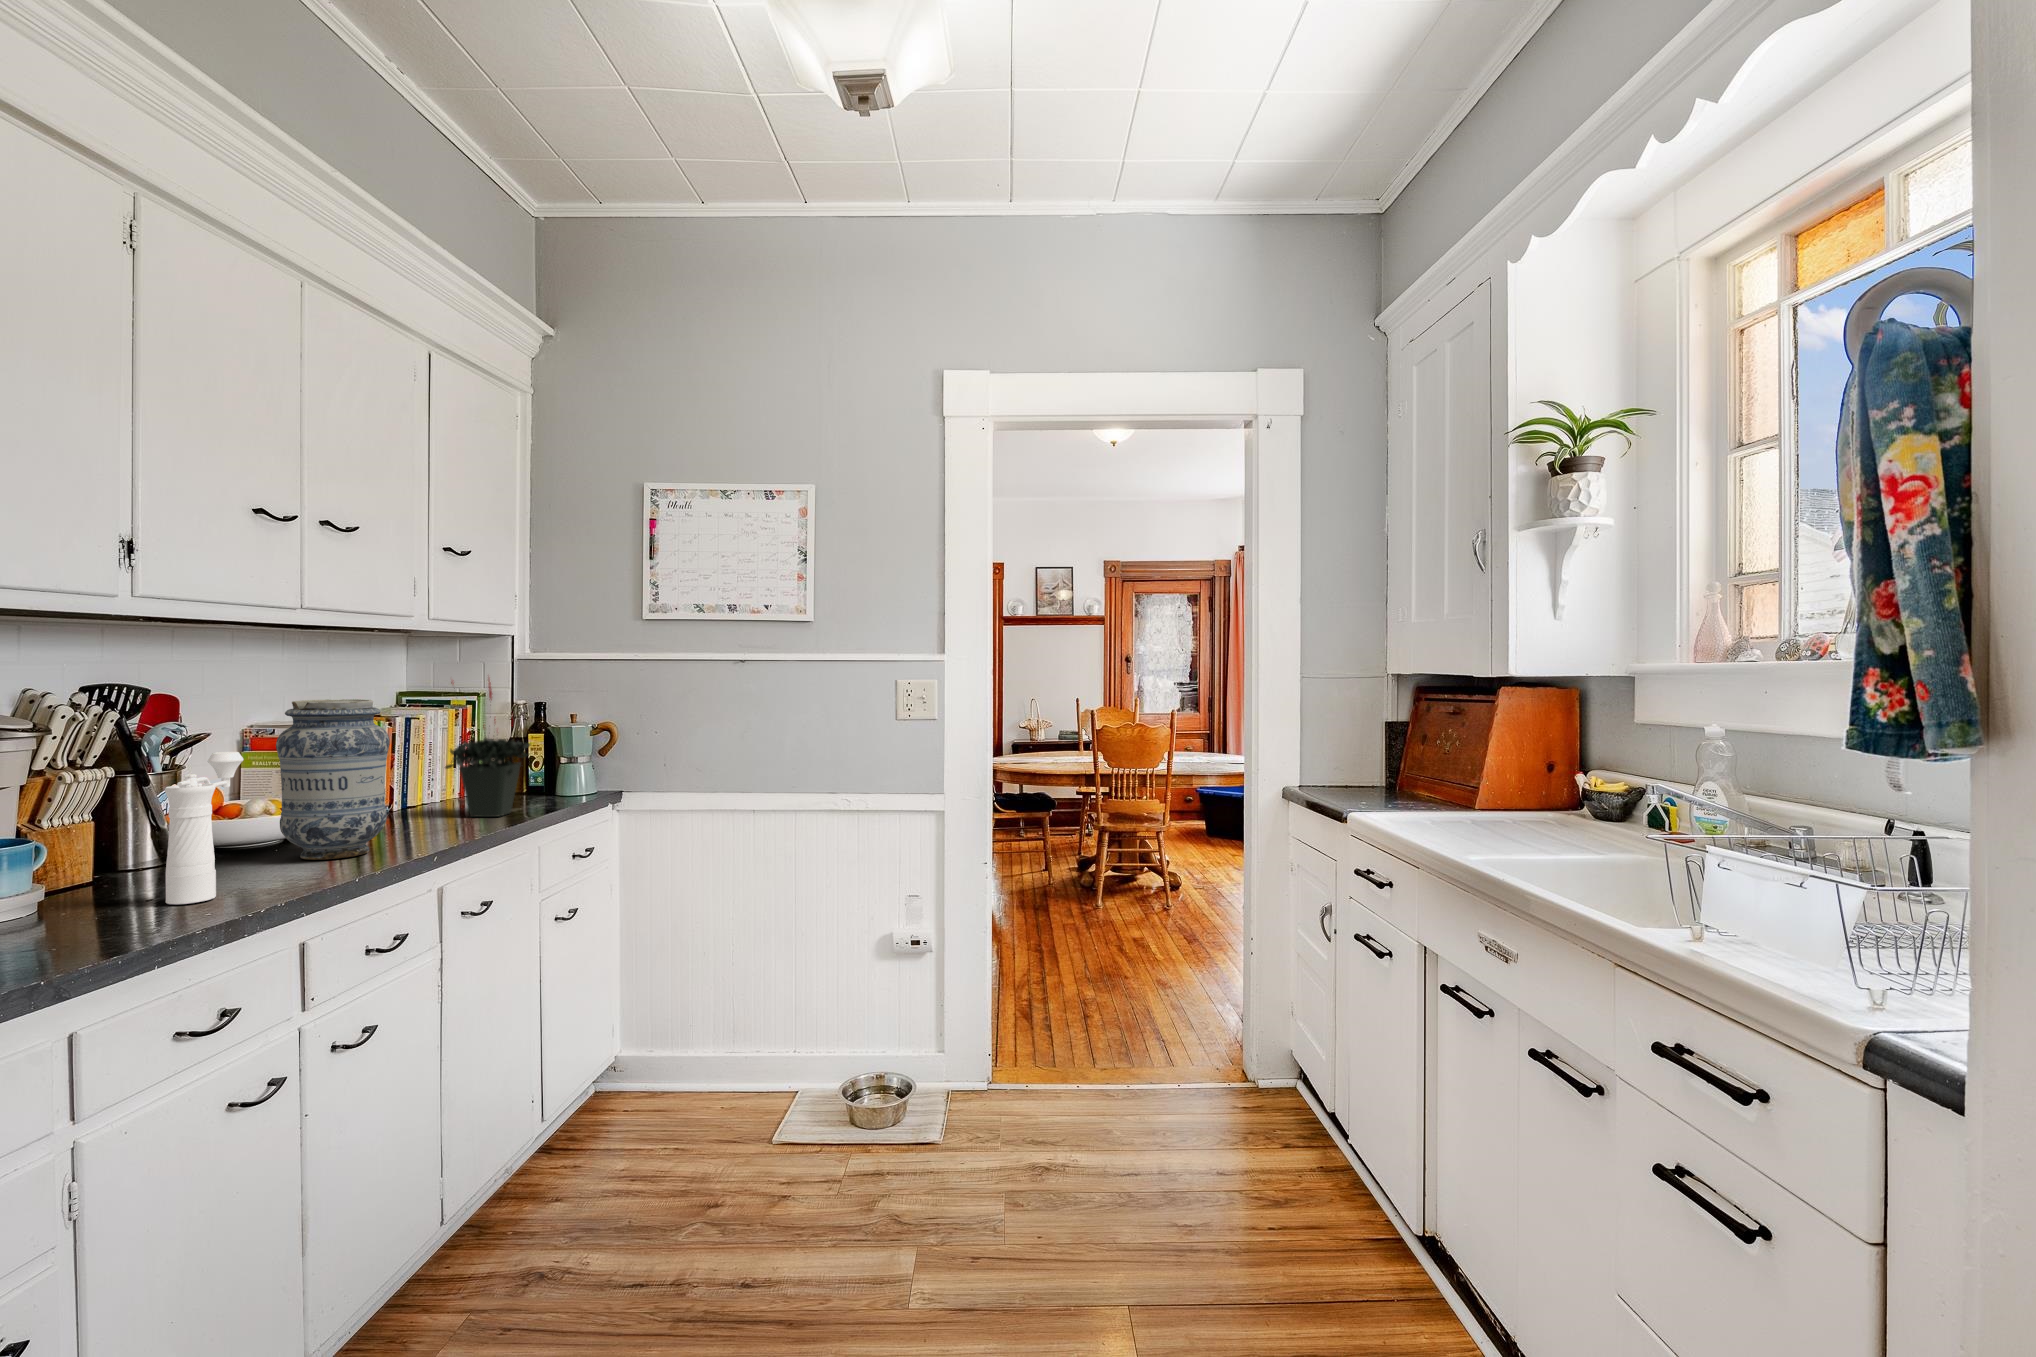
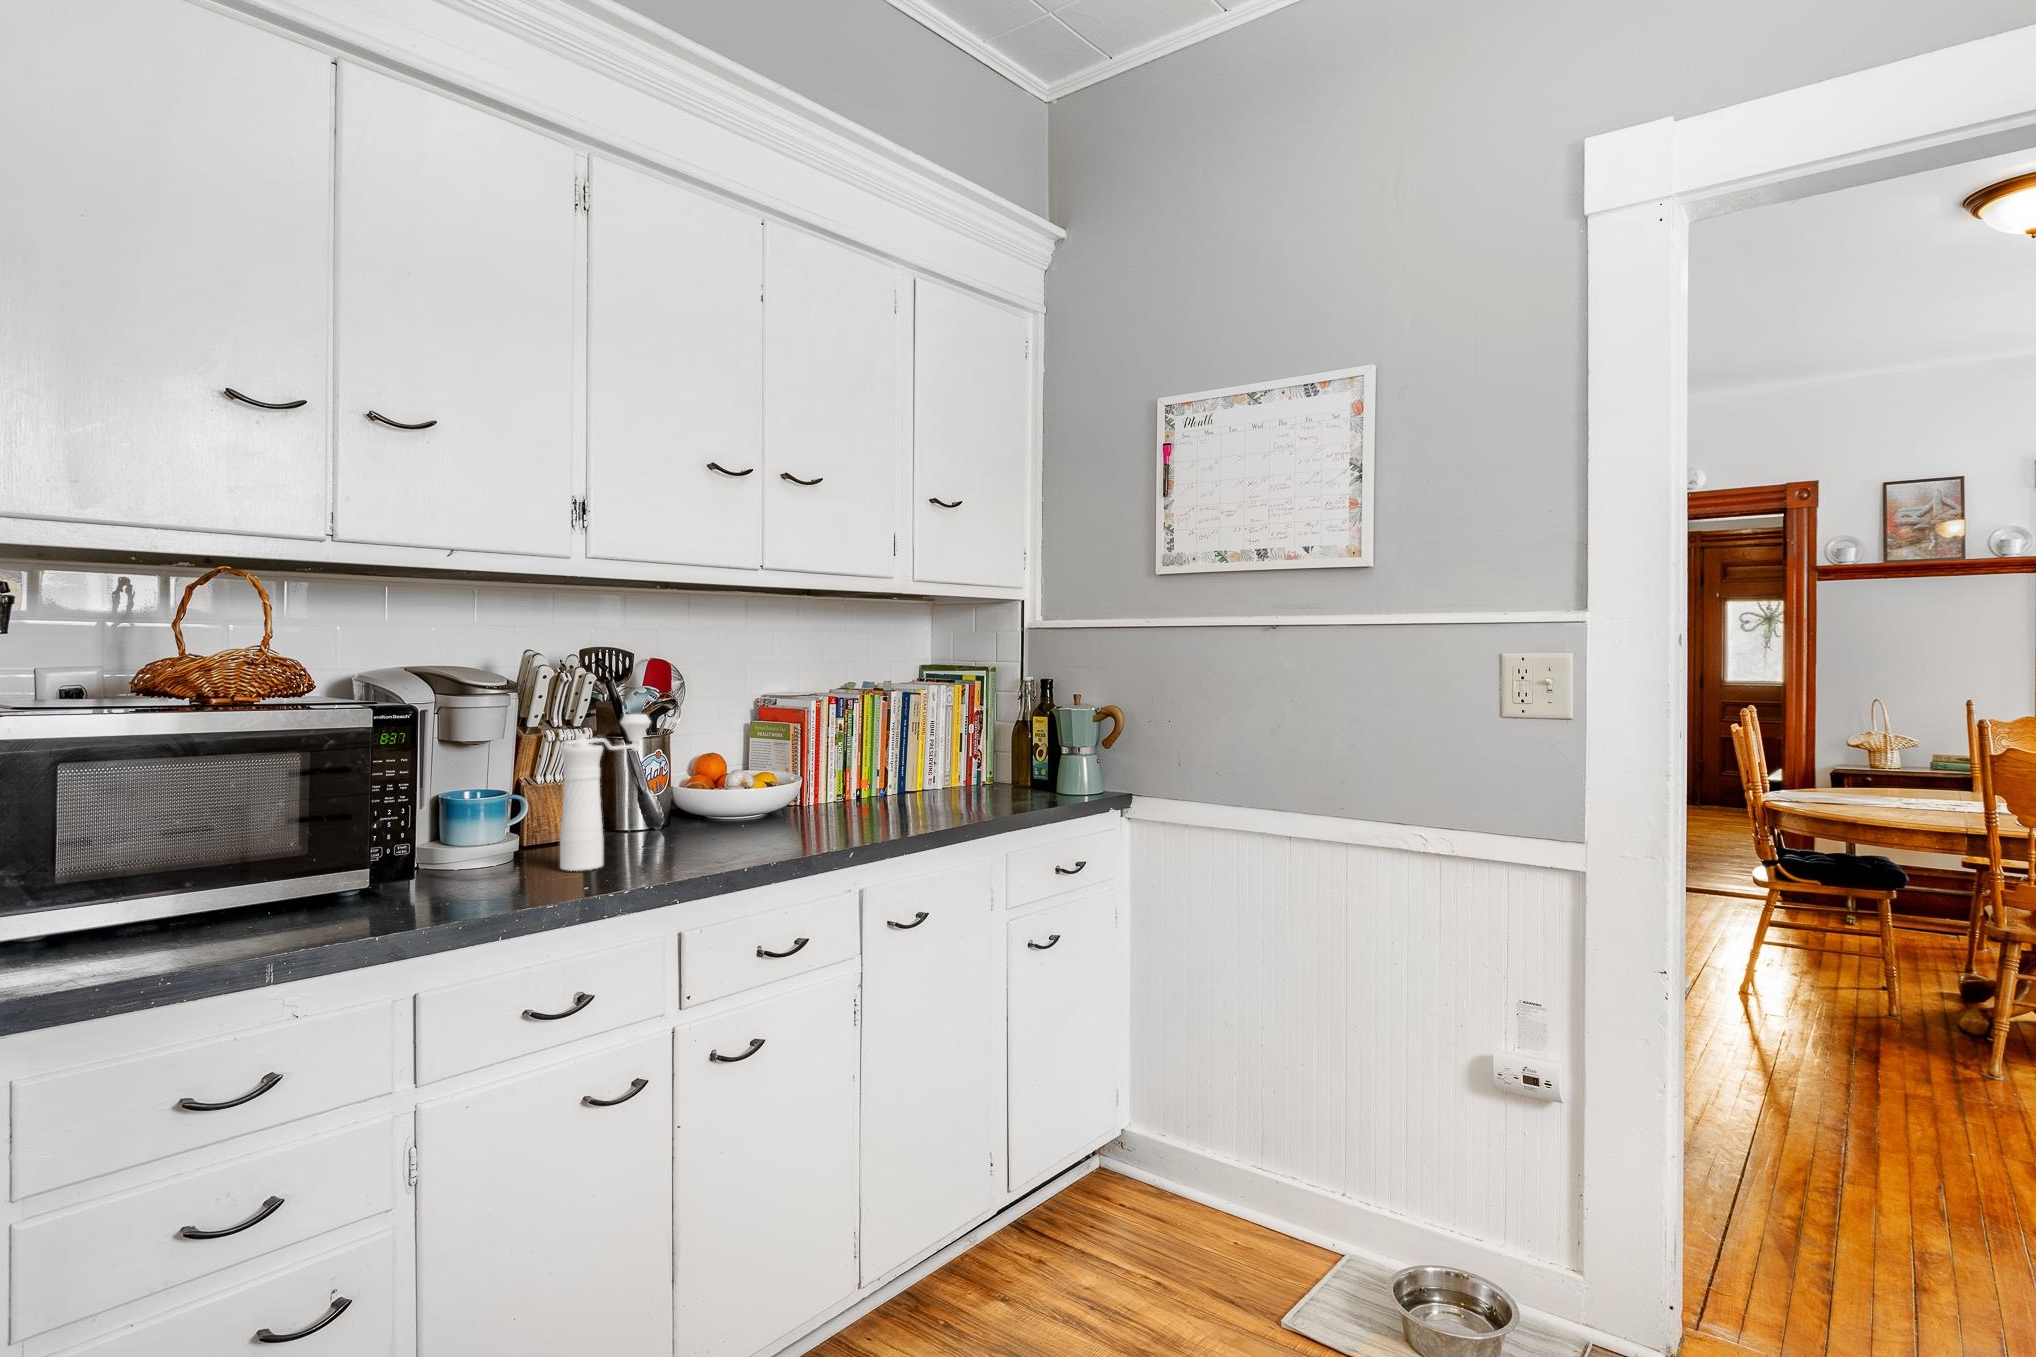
potted plant: present [445,681,530,817] -> none [918,640,1010,811]
vase: present [276,699,390,860] -> none [712,664,817,840]

